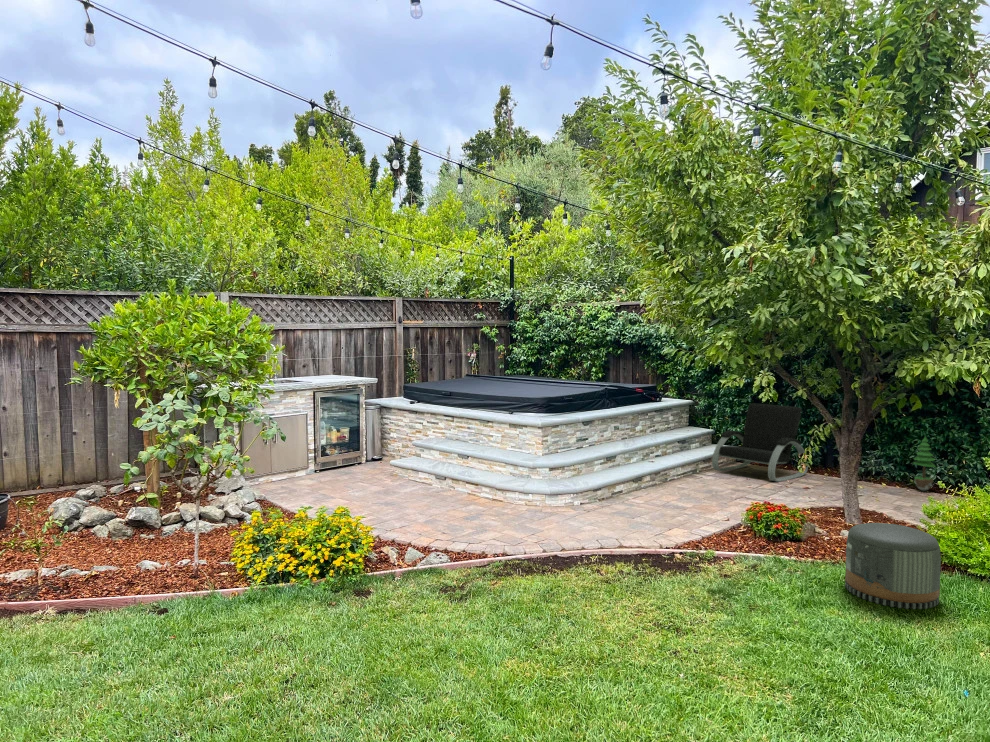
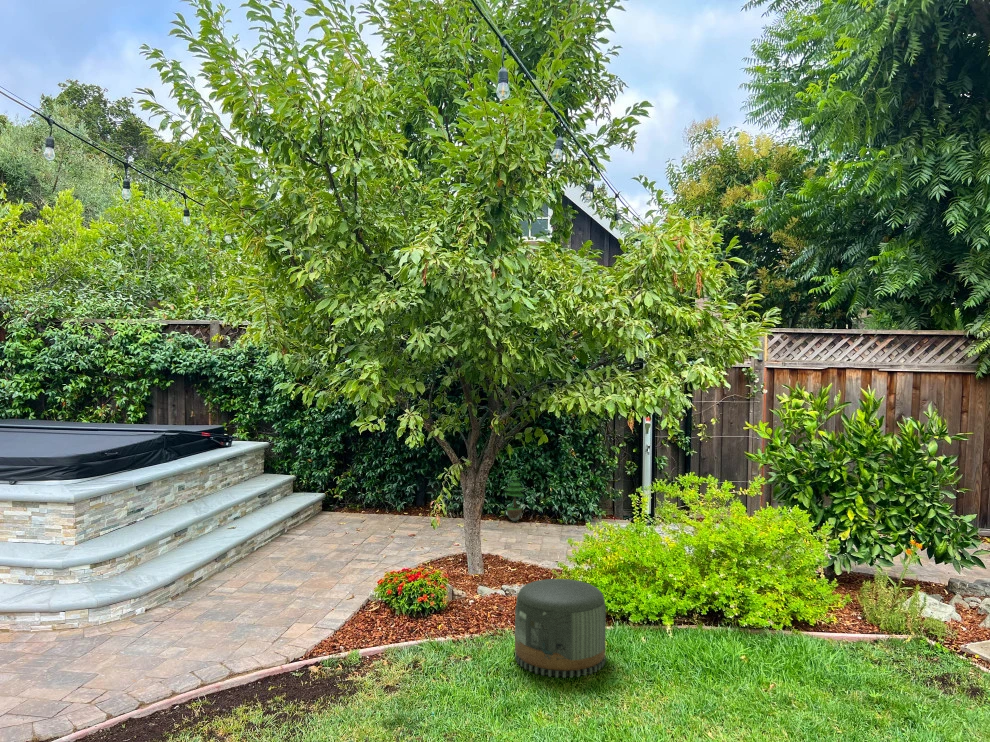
armchair: present [712,403,808,482] -> none [303,442,405,532]

